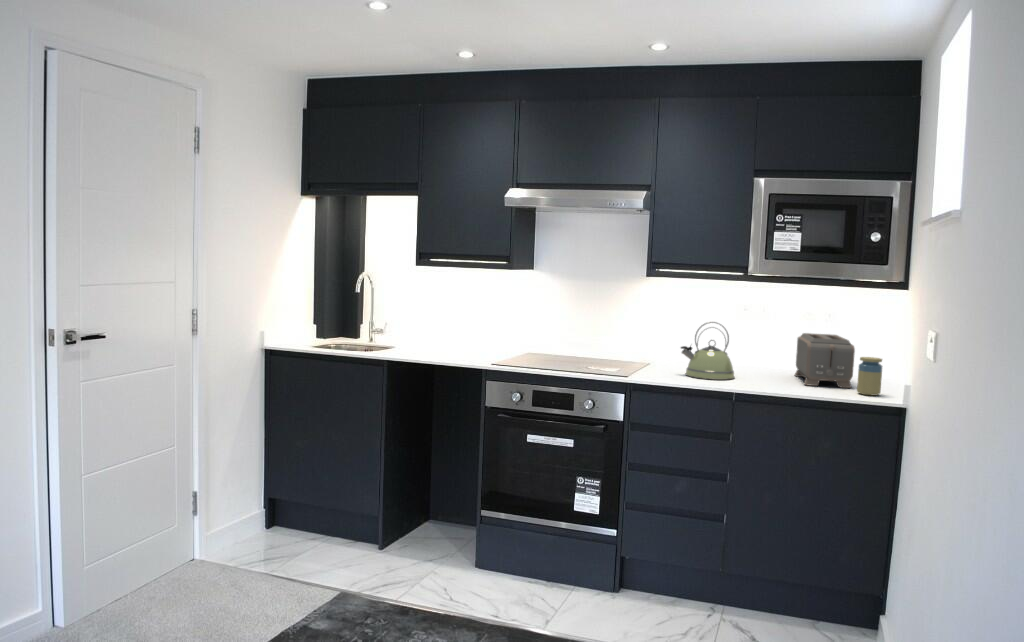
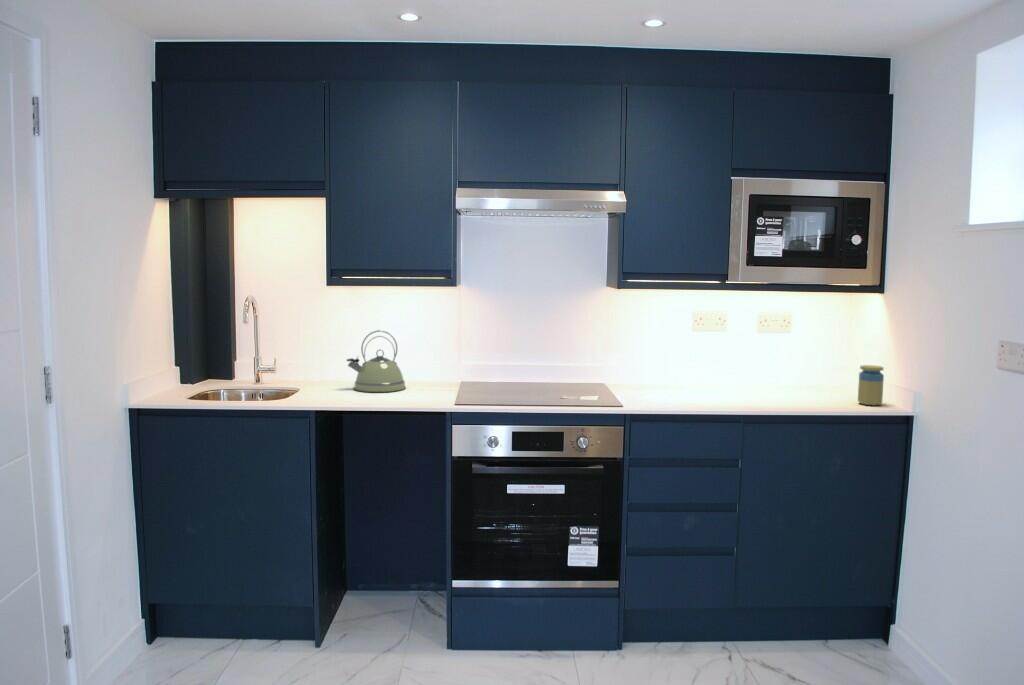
kettle: present [681,322,735,380] -> present [347,330,406,392]
toaster: present [795,333,855,388] -> none [765,342,845,399]

